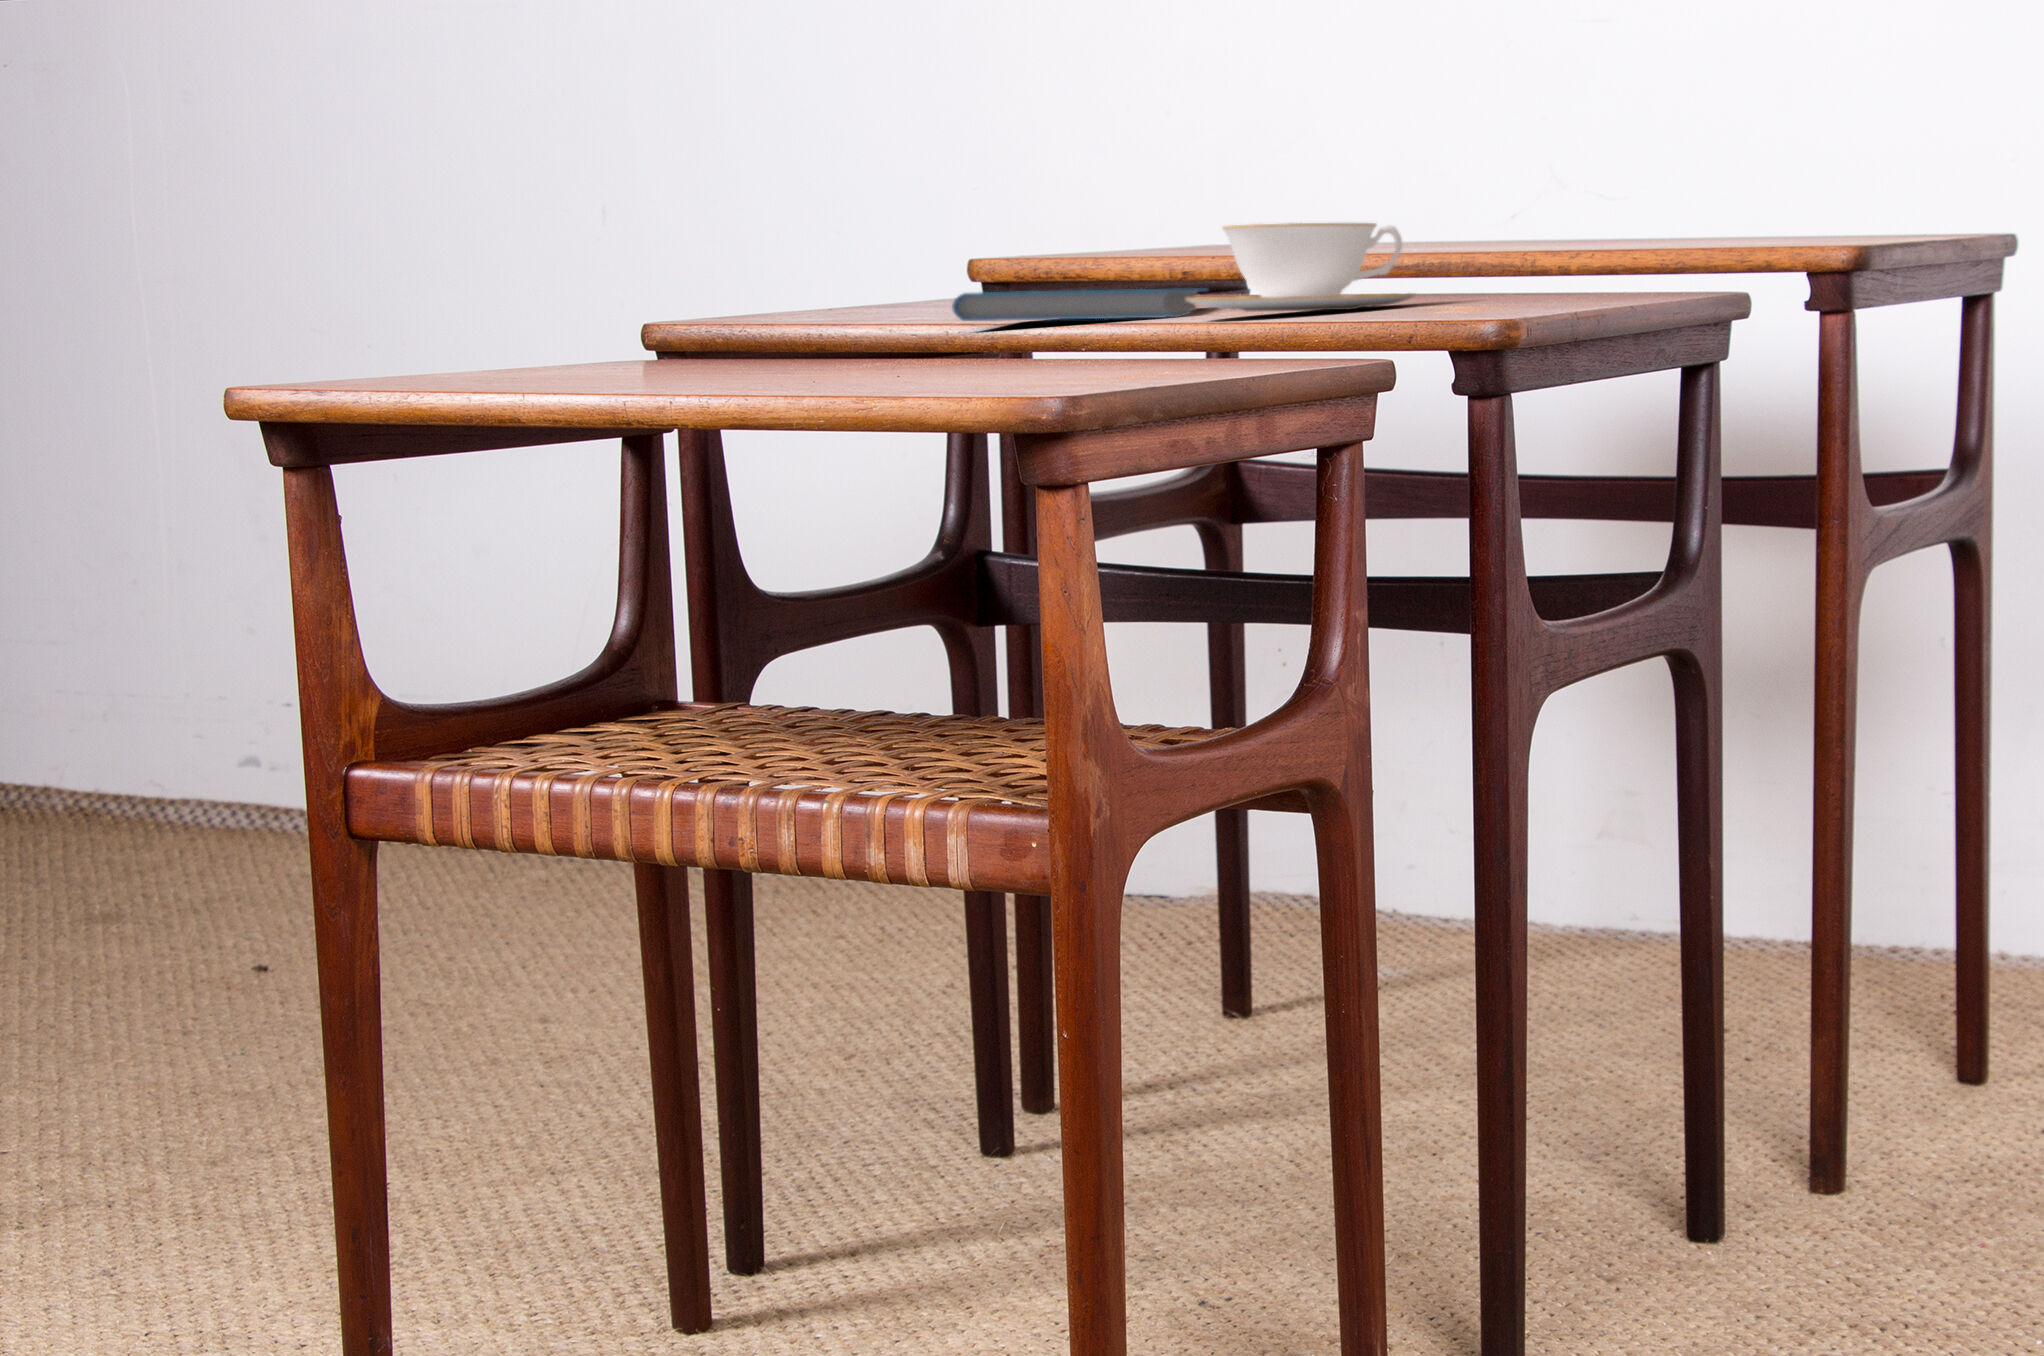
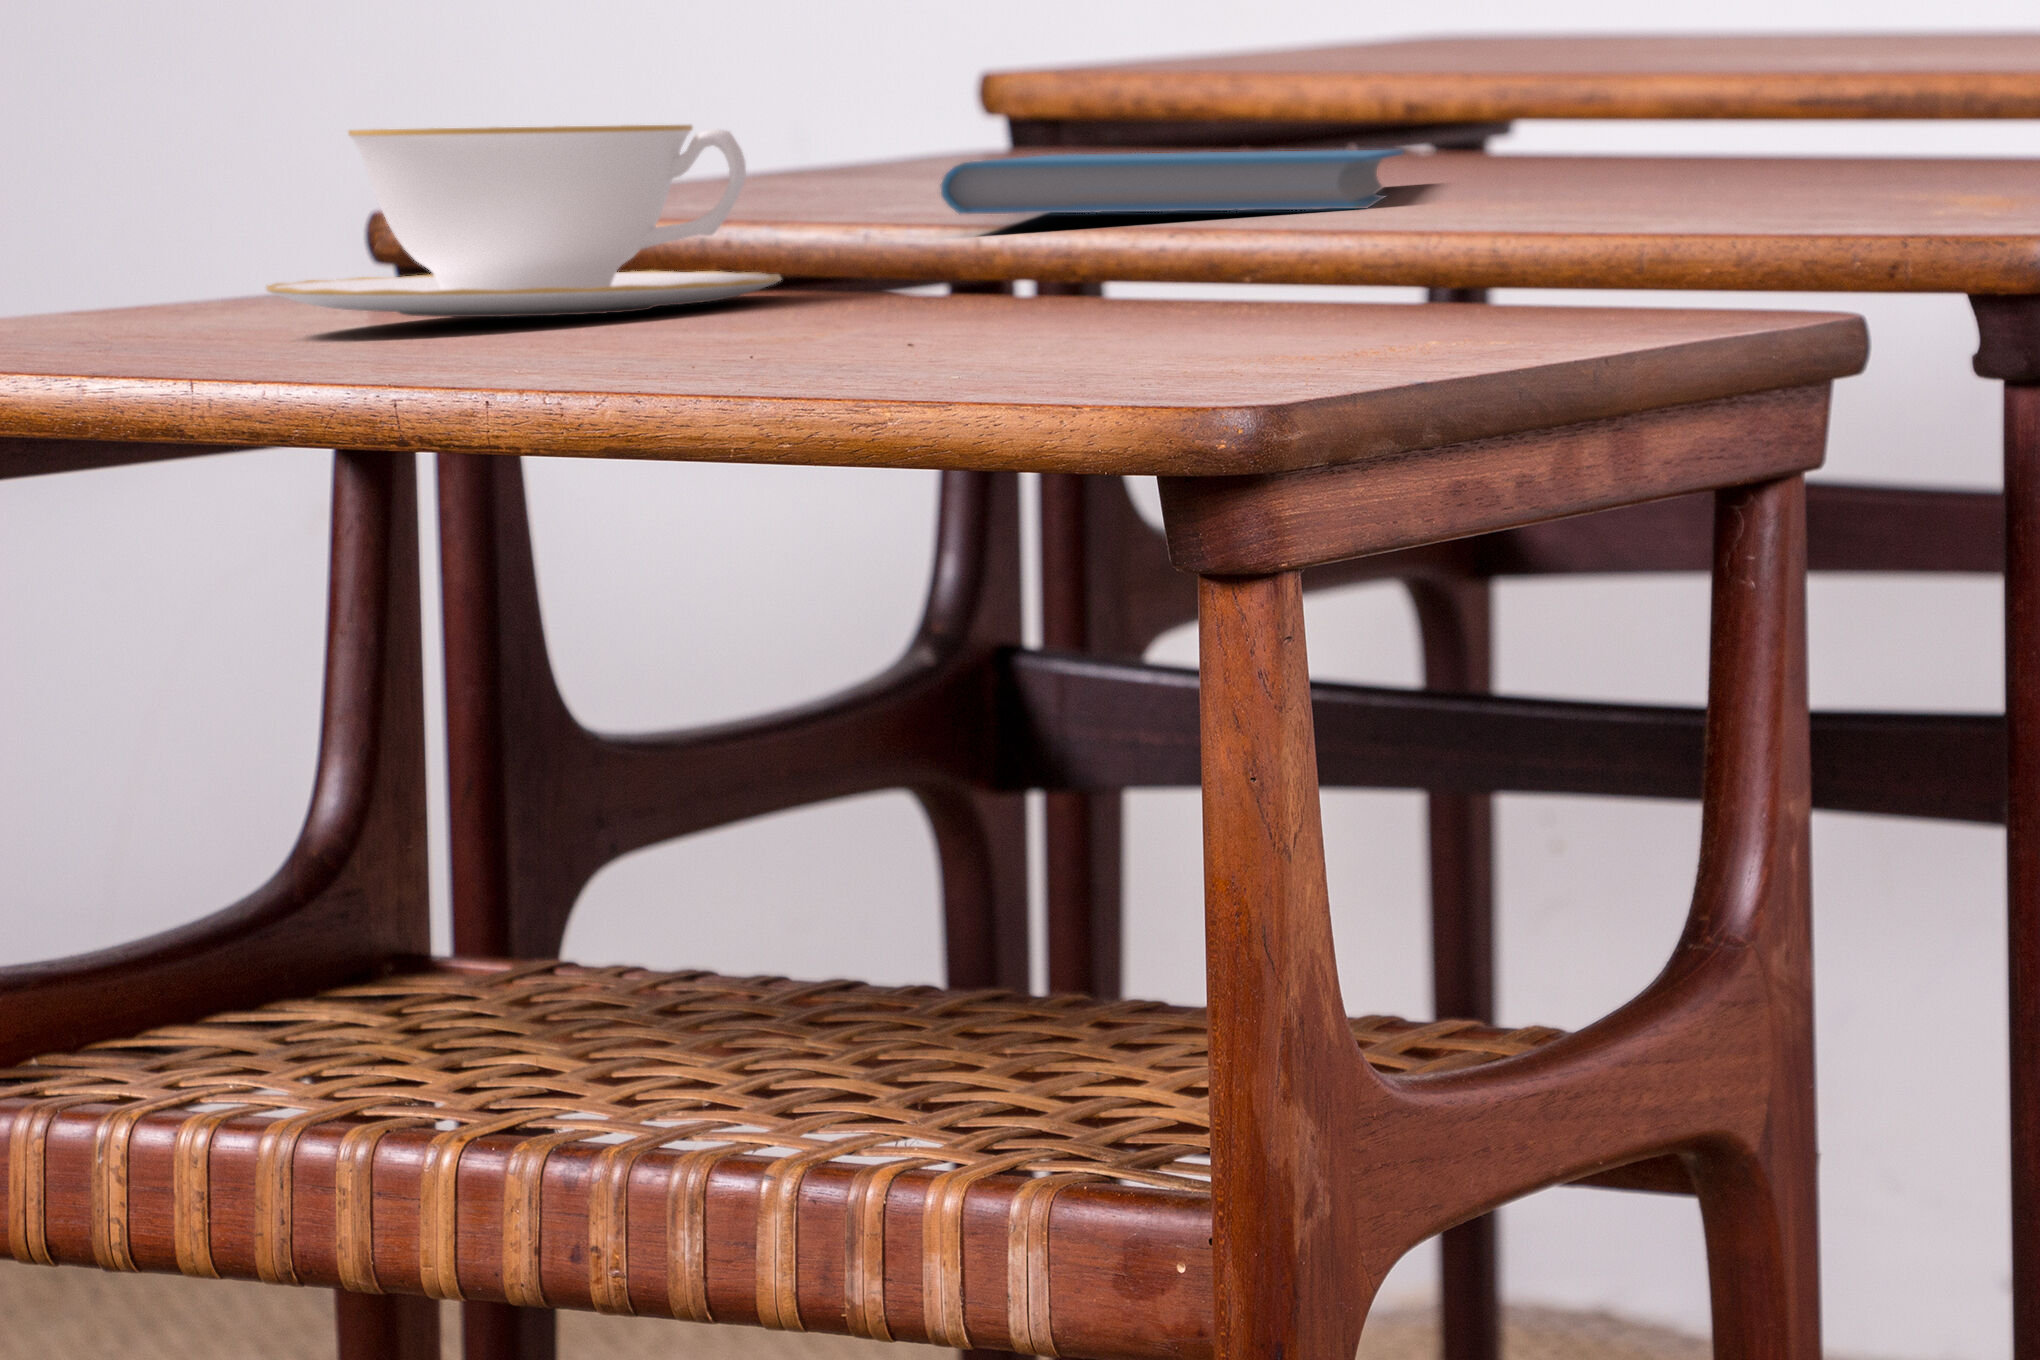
teacup: present [1185,223,1415,311] -> present [266,125,781,317]

